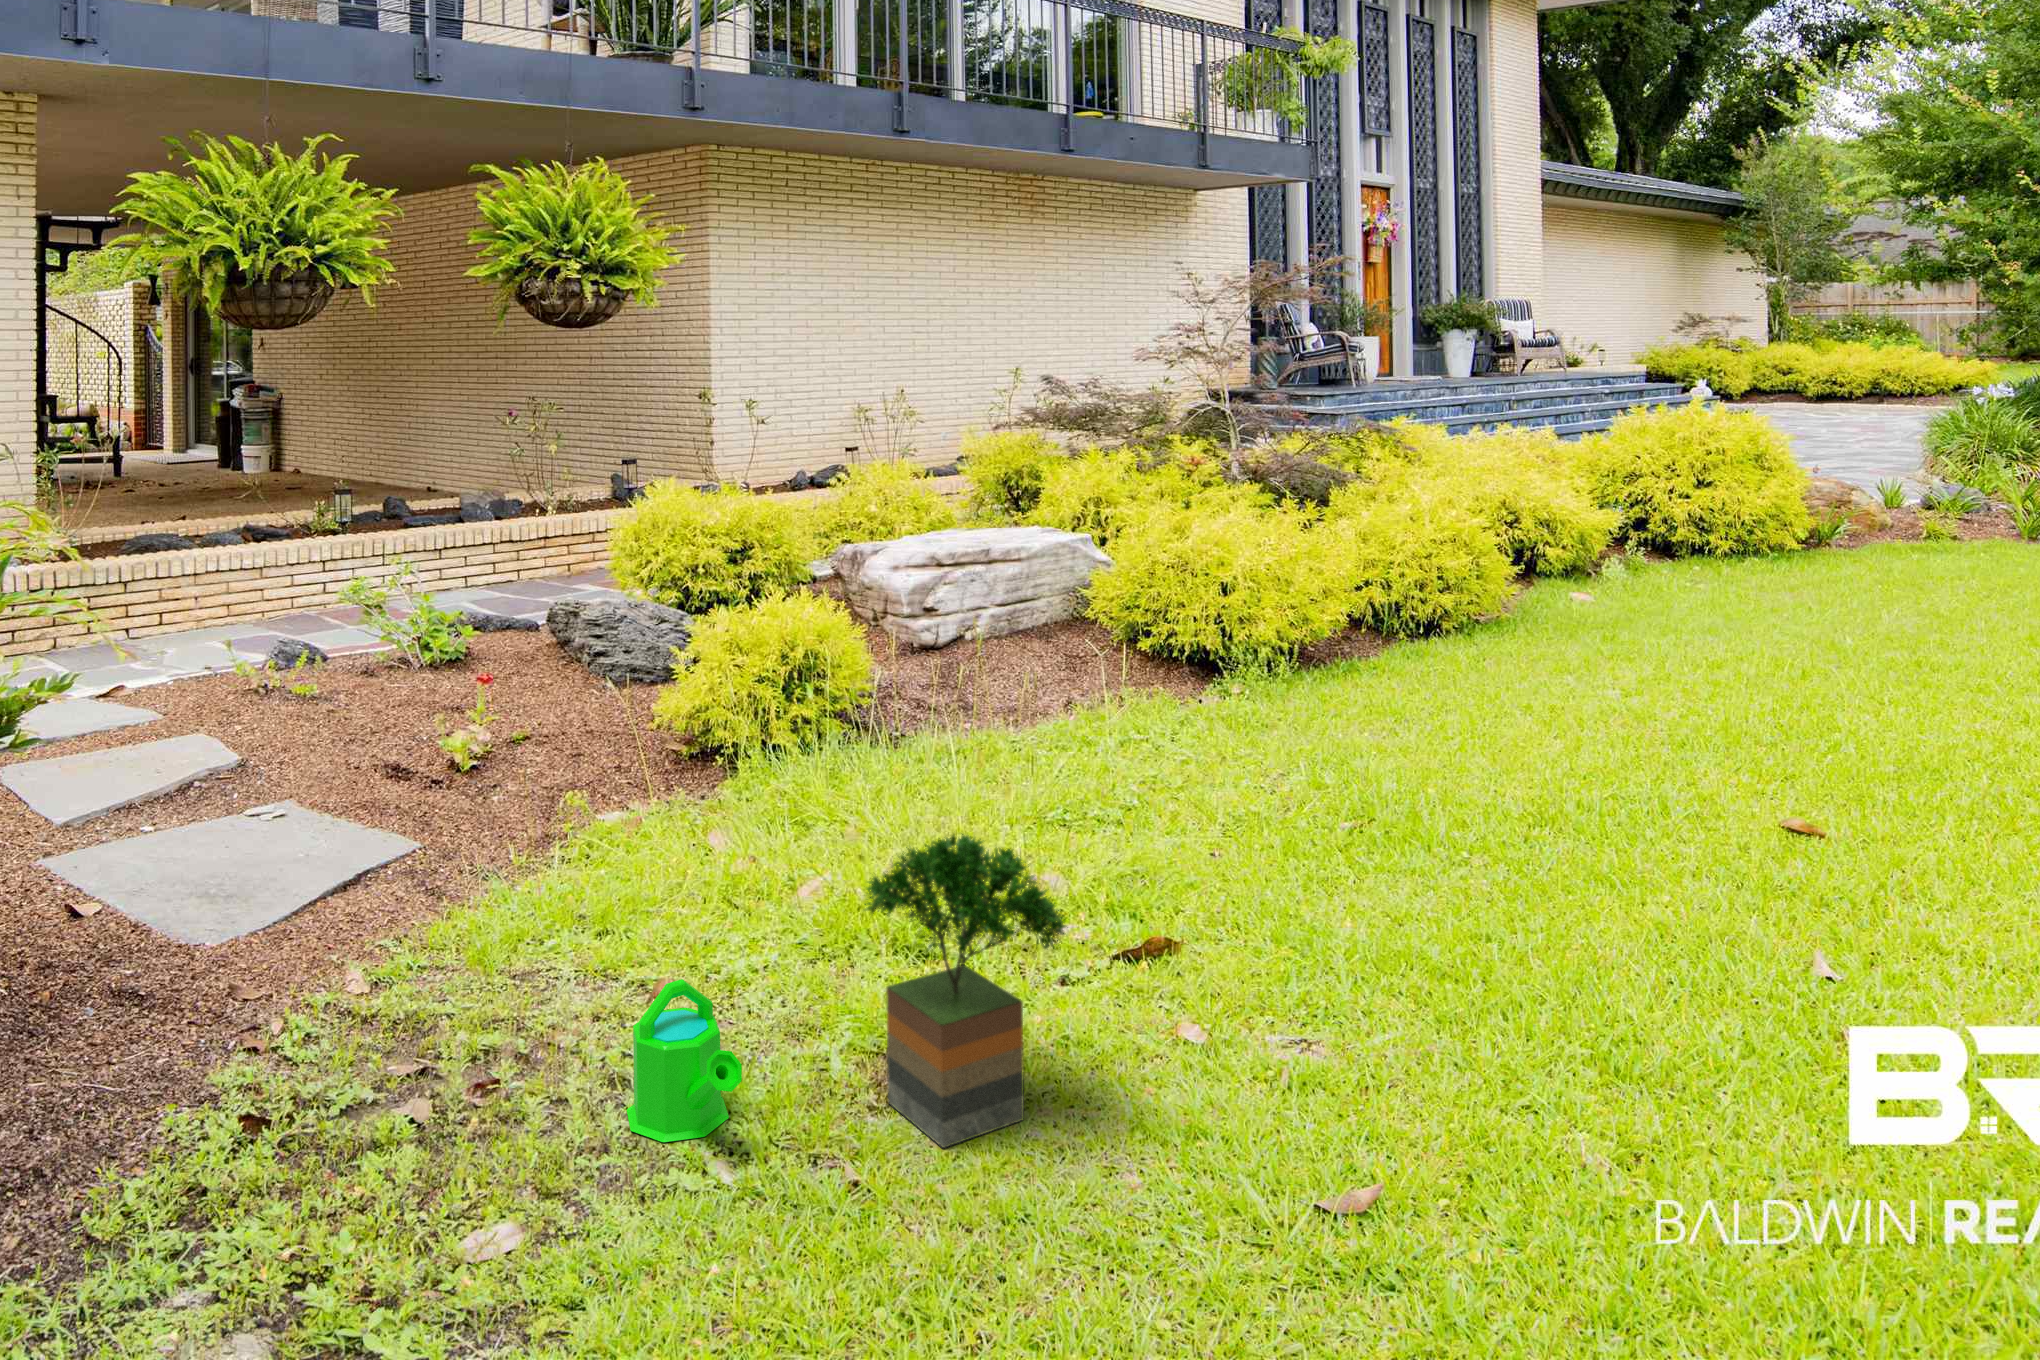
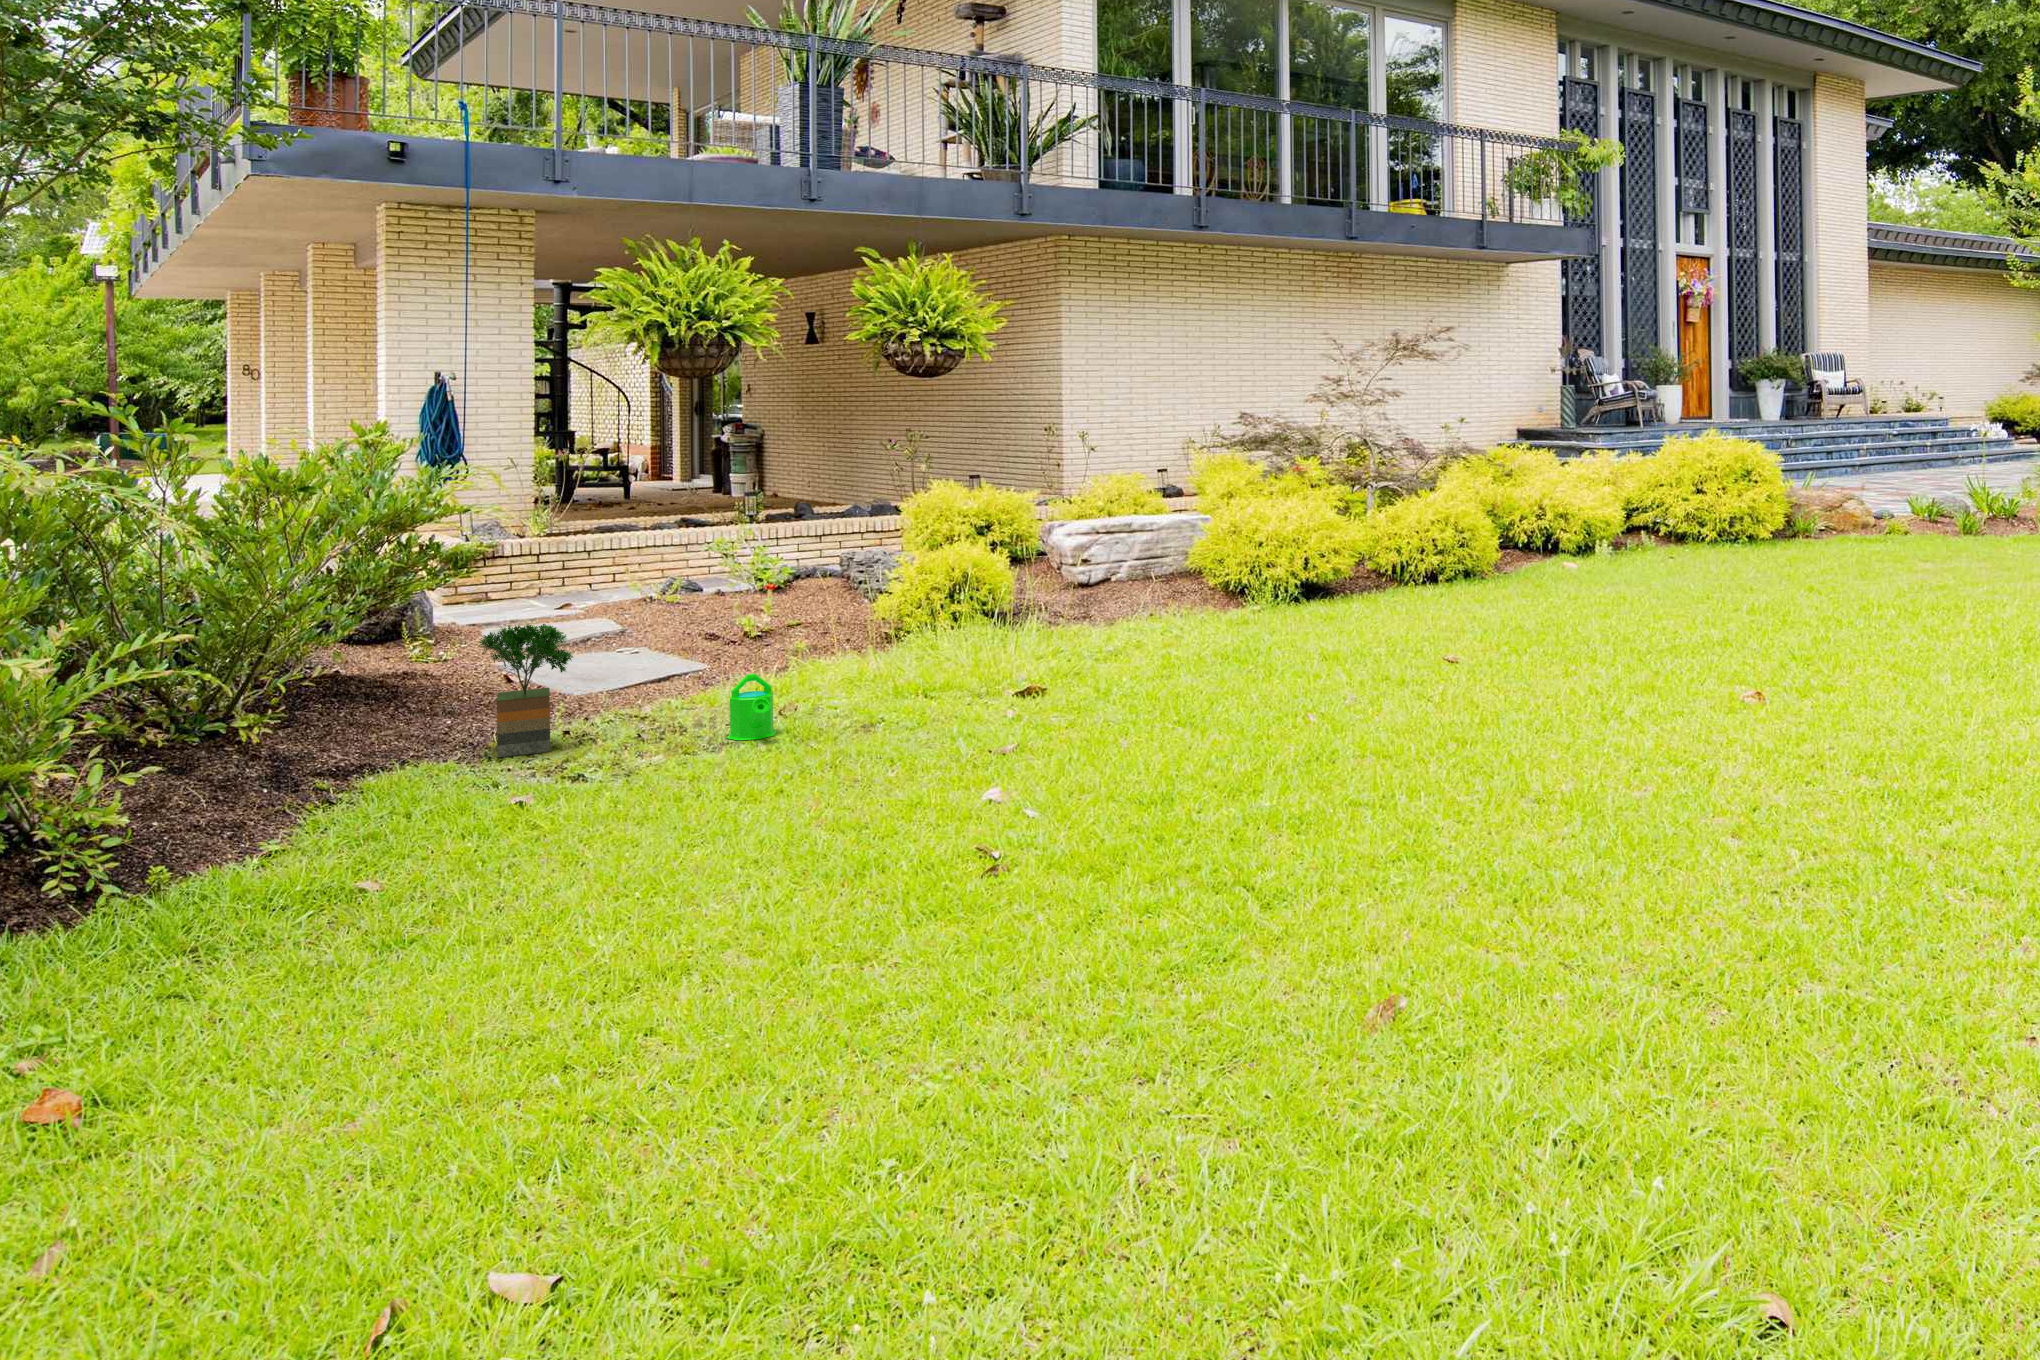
potted tree: present [865,834,1068,1148] -> present [479,624,573,757]

